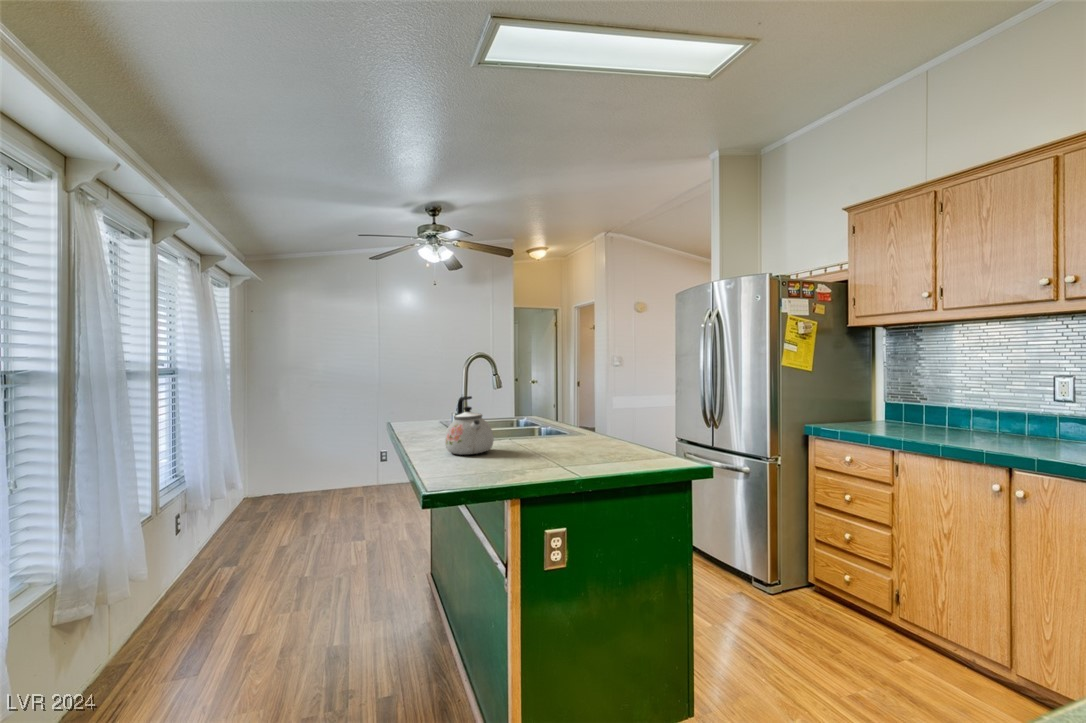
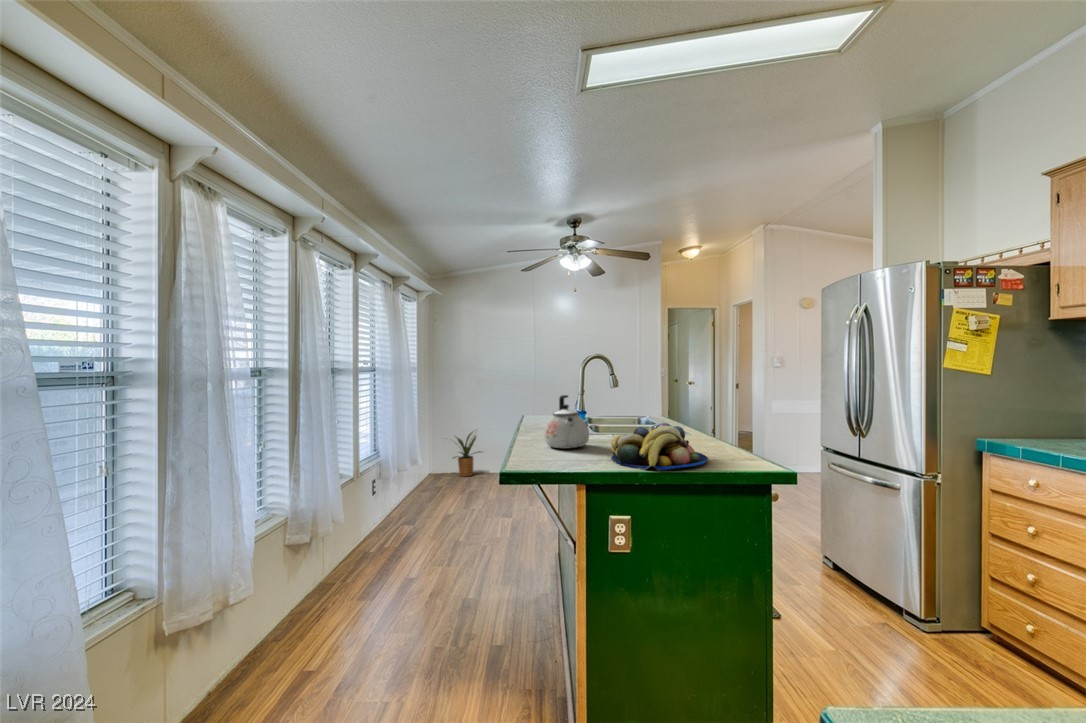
fruit bowl: none [524,422,622,470] -> present [611,423,708,470]
house plant: none [258,443,316,501] -> present [453,432,480,476]

